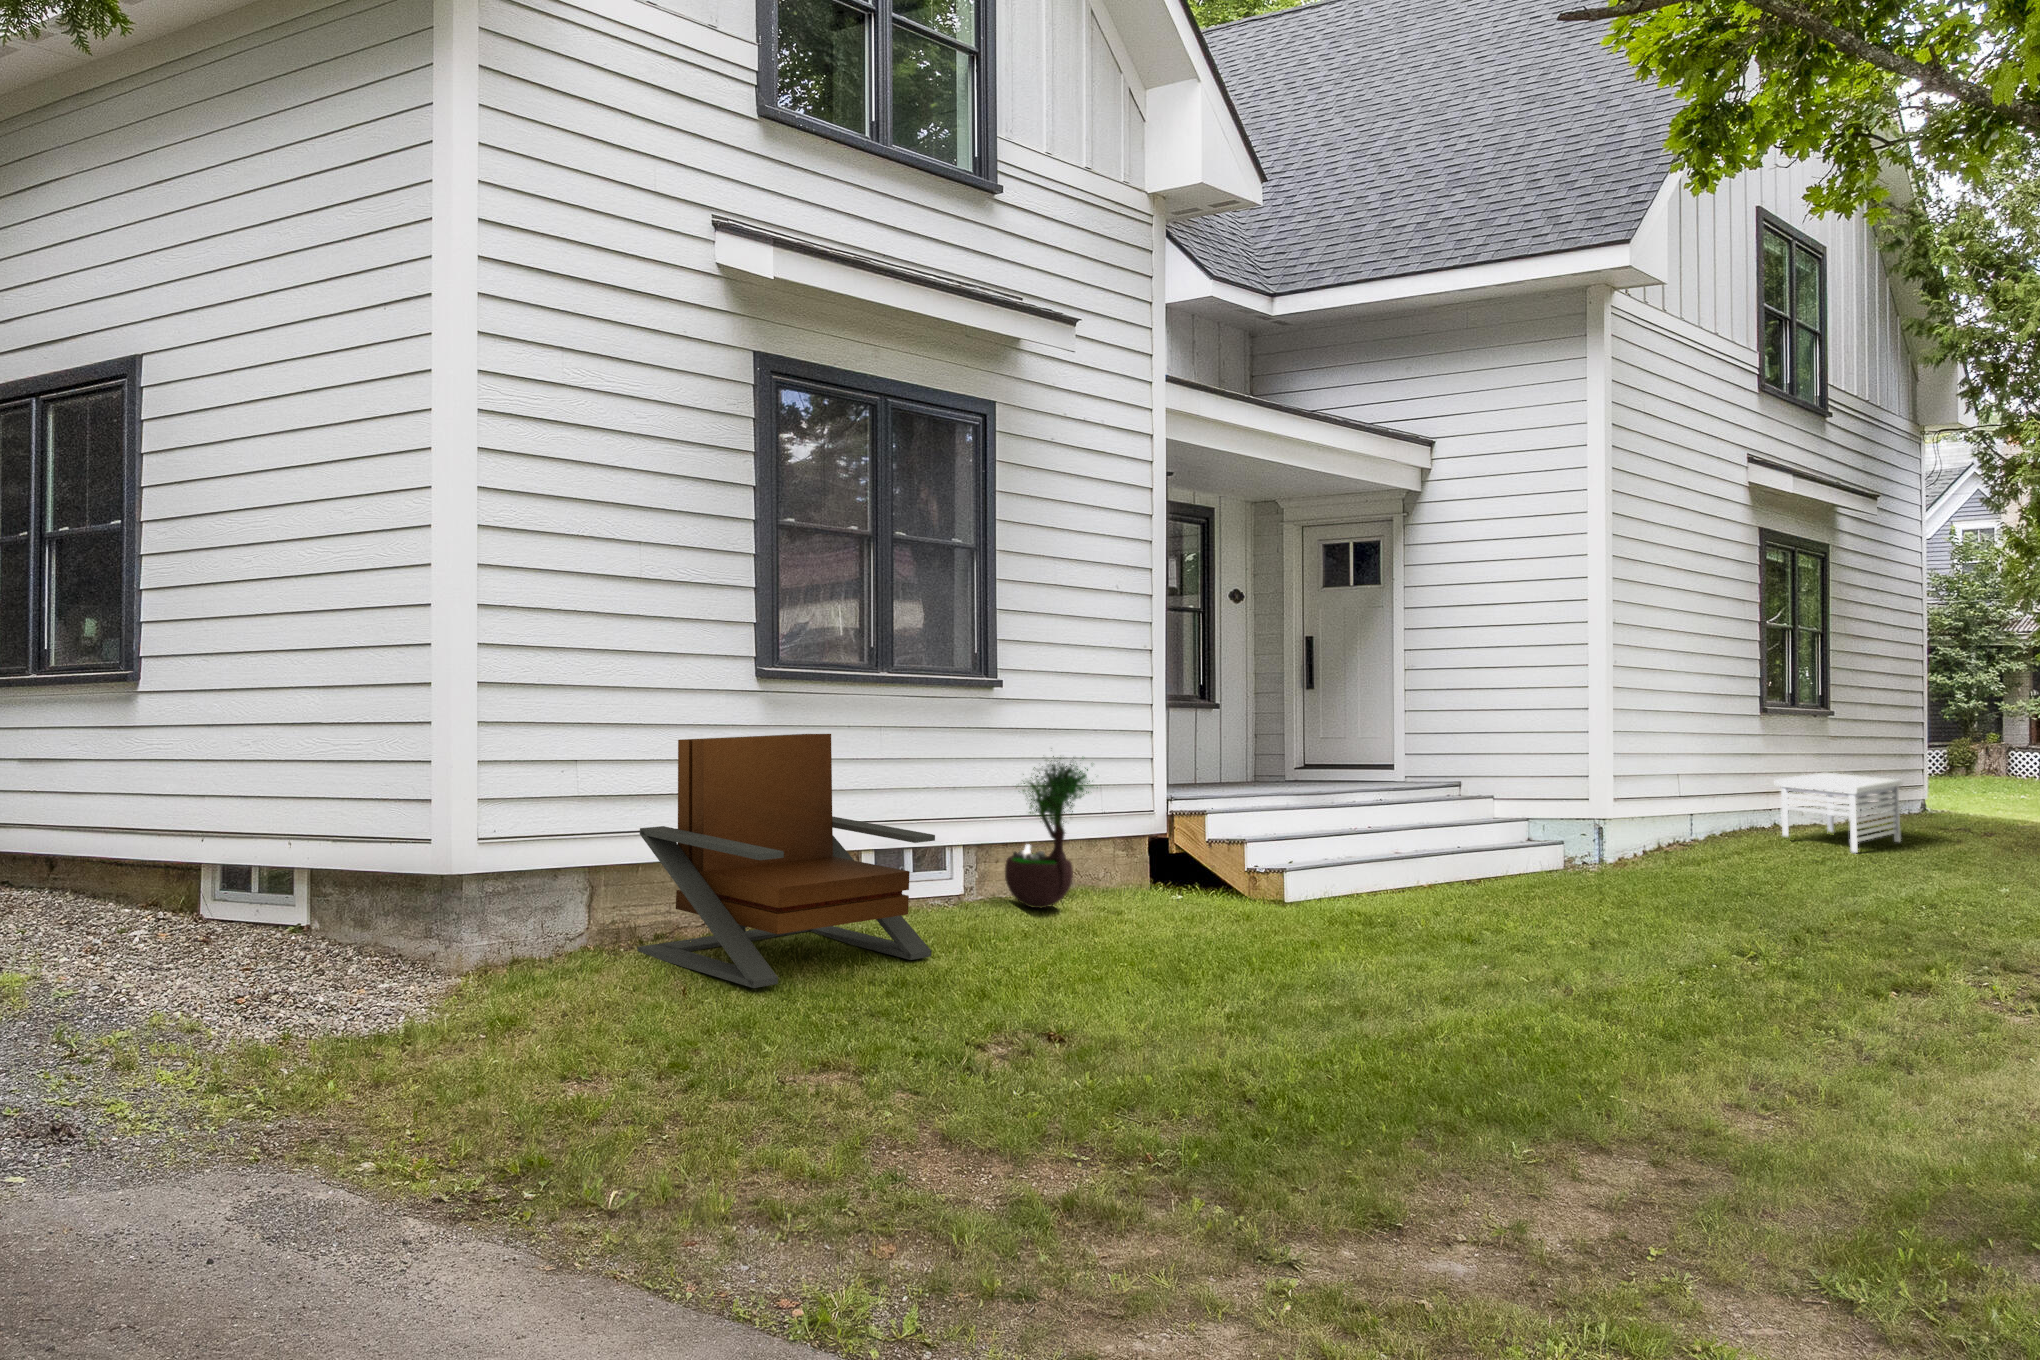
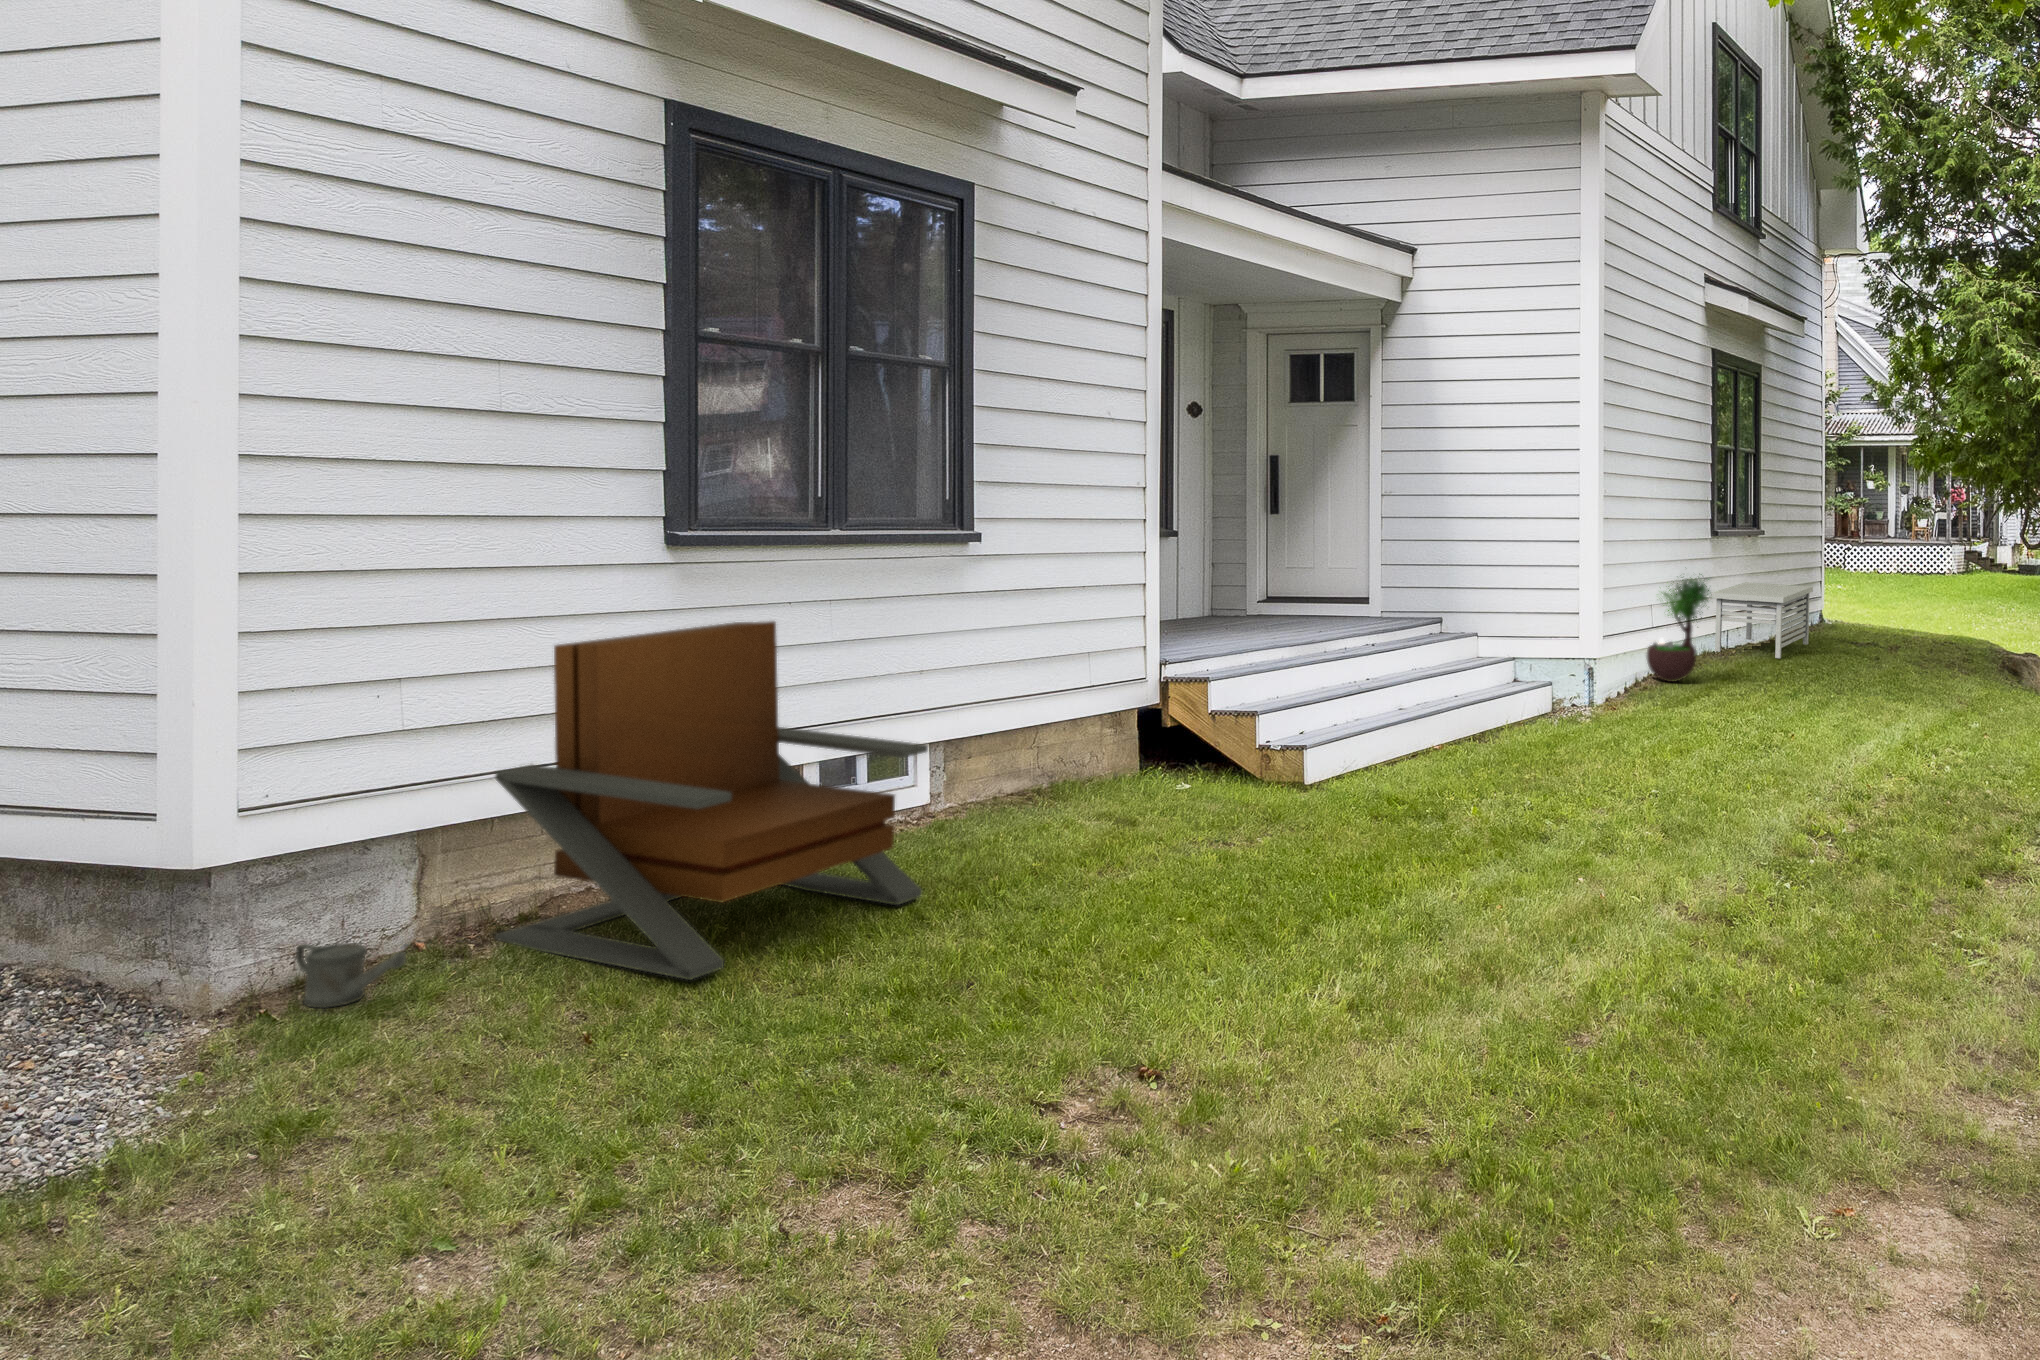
potted tree: present [1005,756,1098,908] -> present [1647,574,1711,682]
watering can: none [515,933,576,977] -> present [296,943,406,1008]

